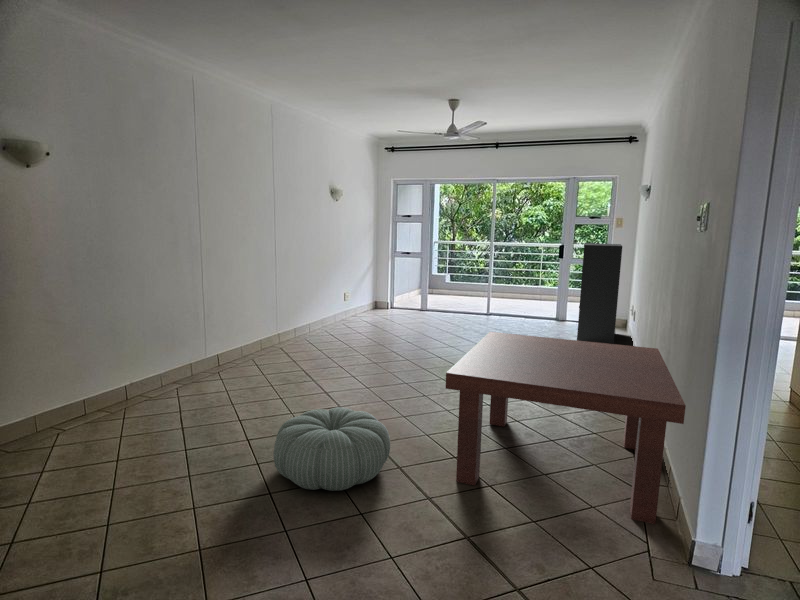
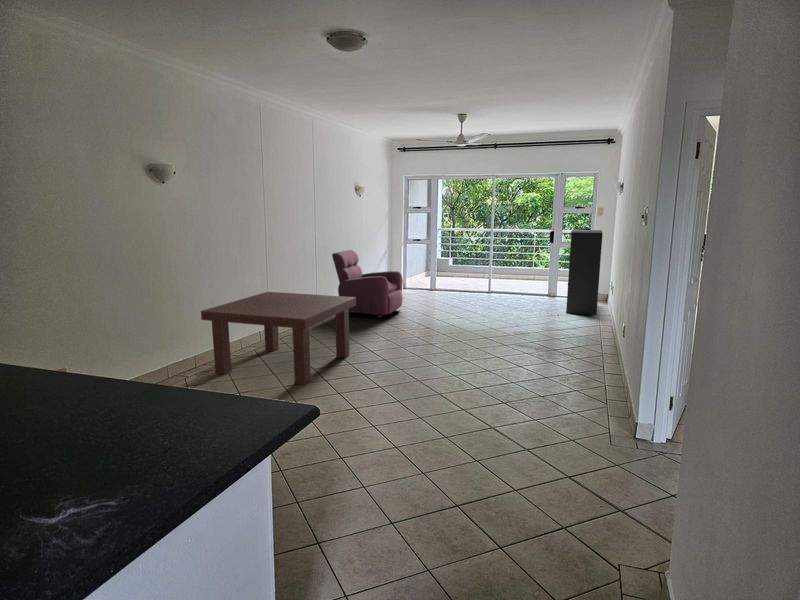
armchair: none [299,261,384,341] -> present [332,250,403,318]
coffee table: present [446,332,686,524] -> present [201,292,356,385]
pouf: present [273,407,390,491] -> none [360,359,440,410]

